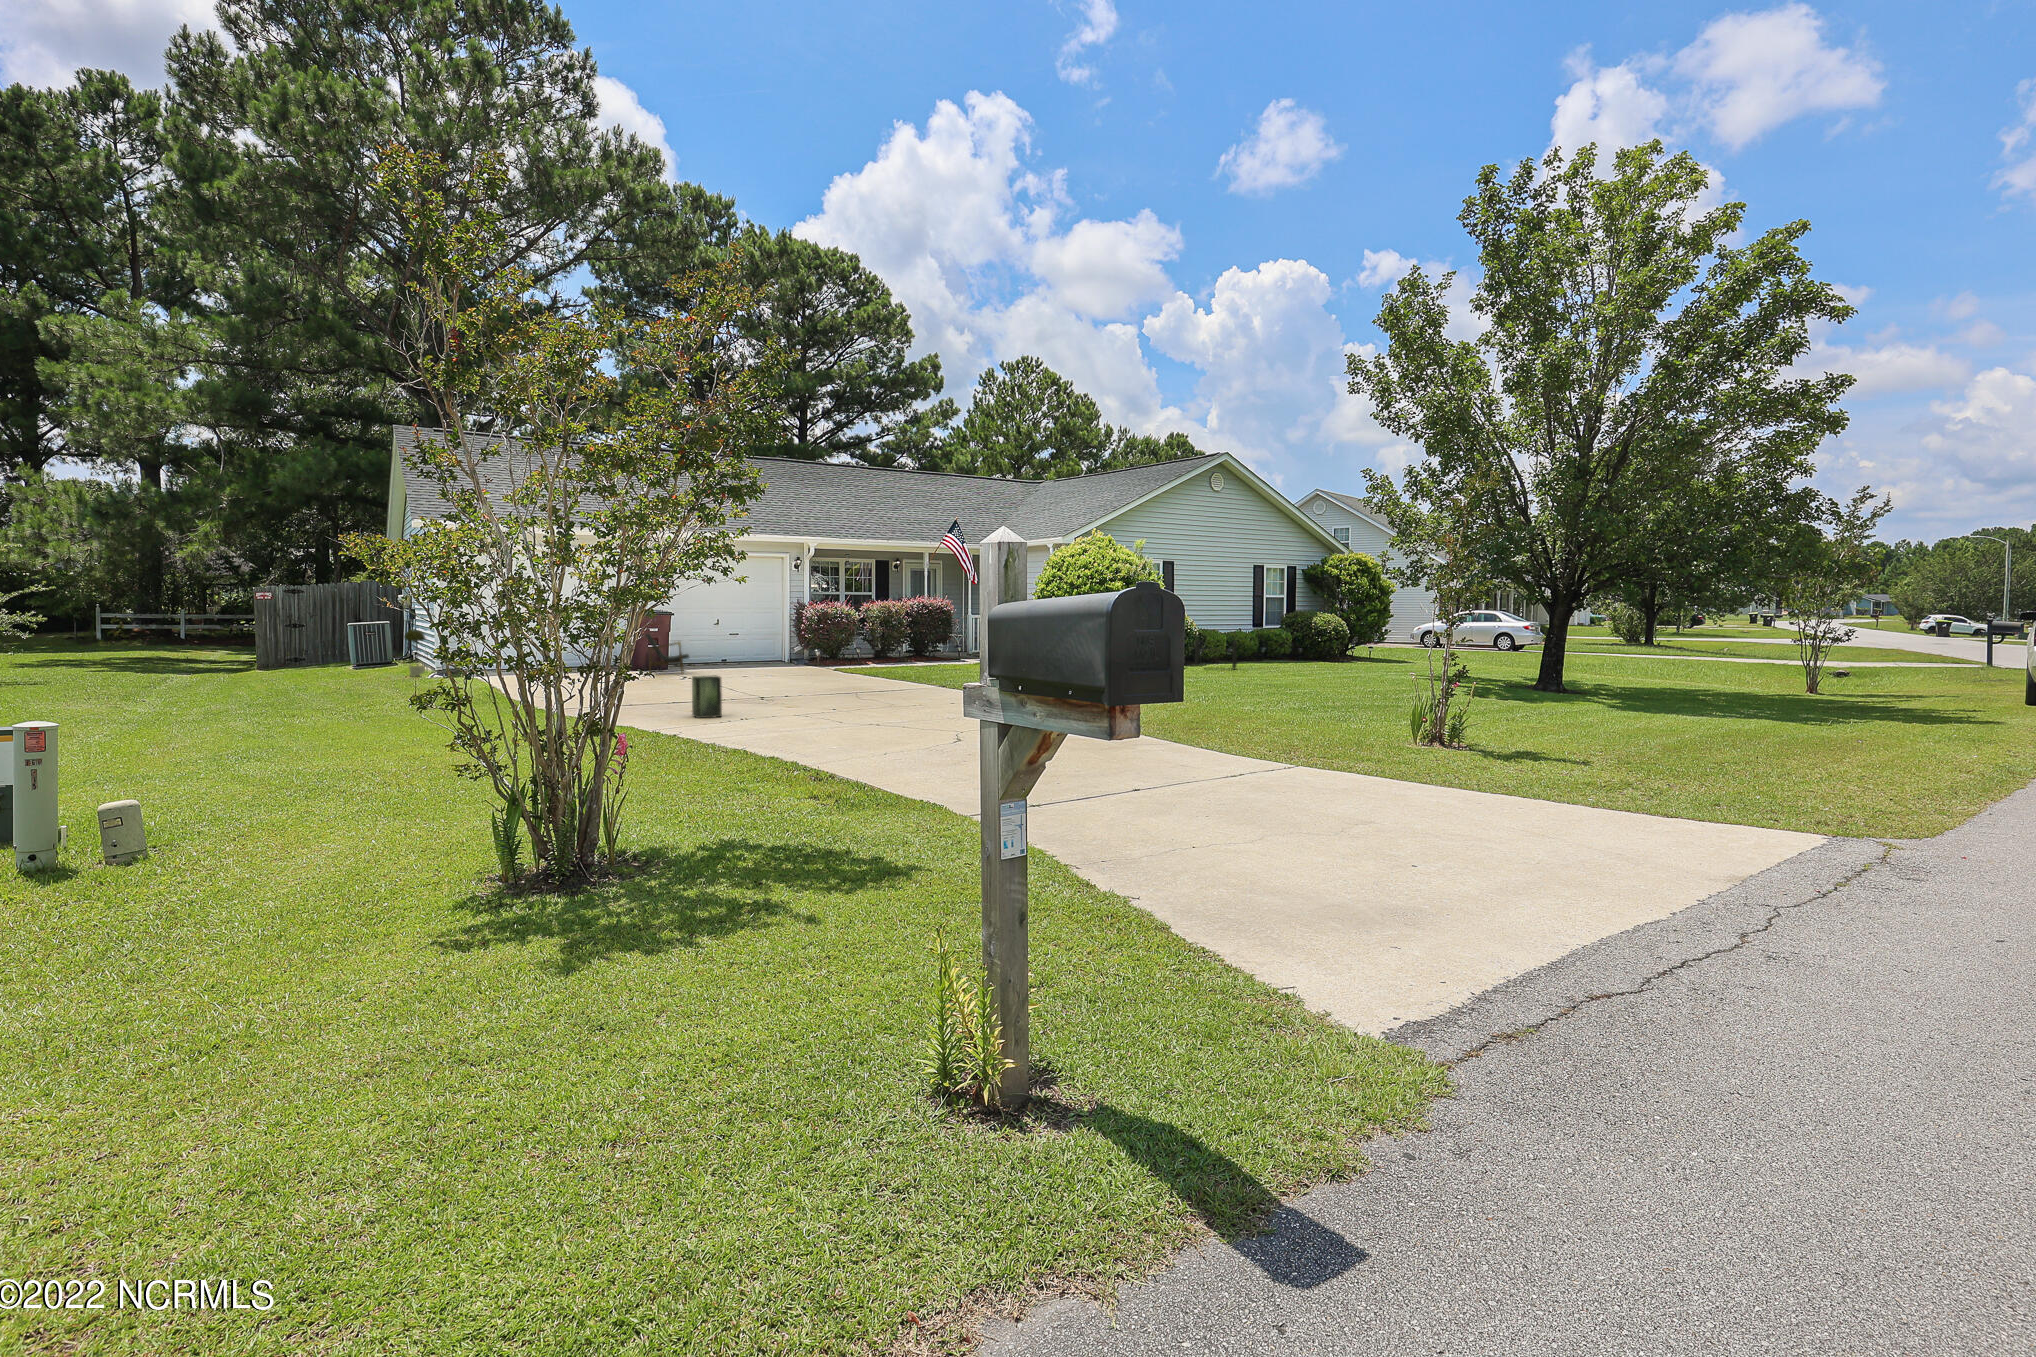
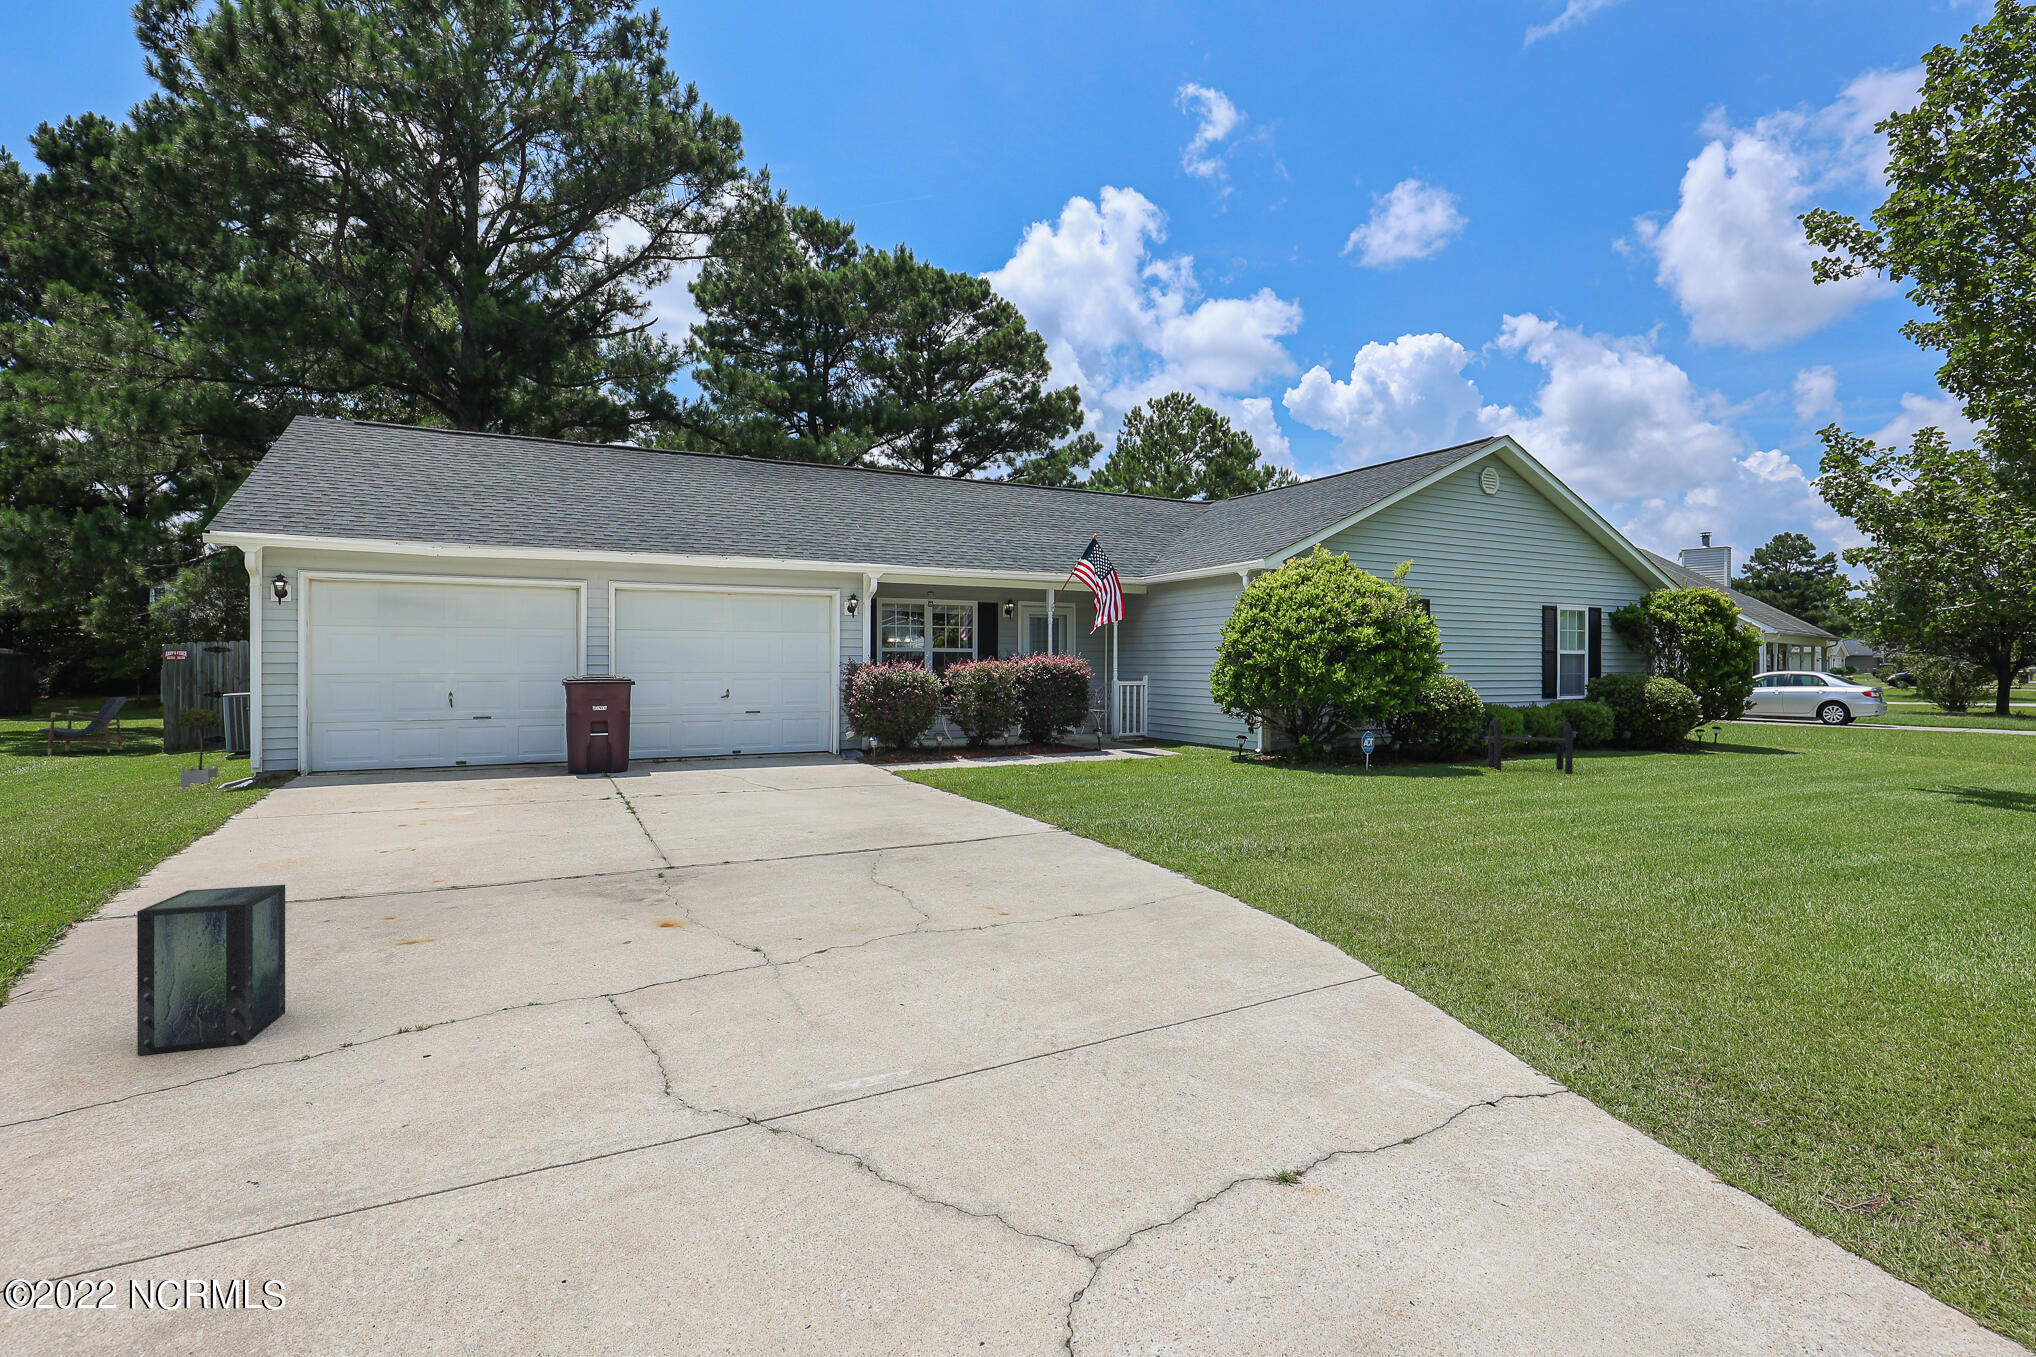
lounge chair: present [646,634,689,672] -> present [38,697,127,755]

